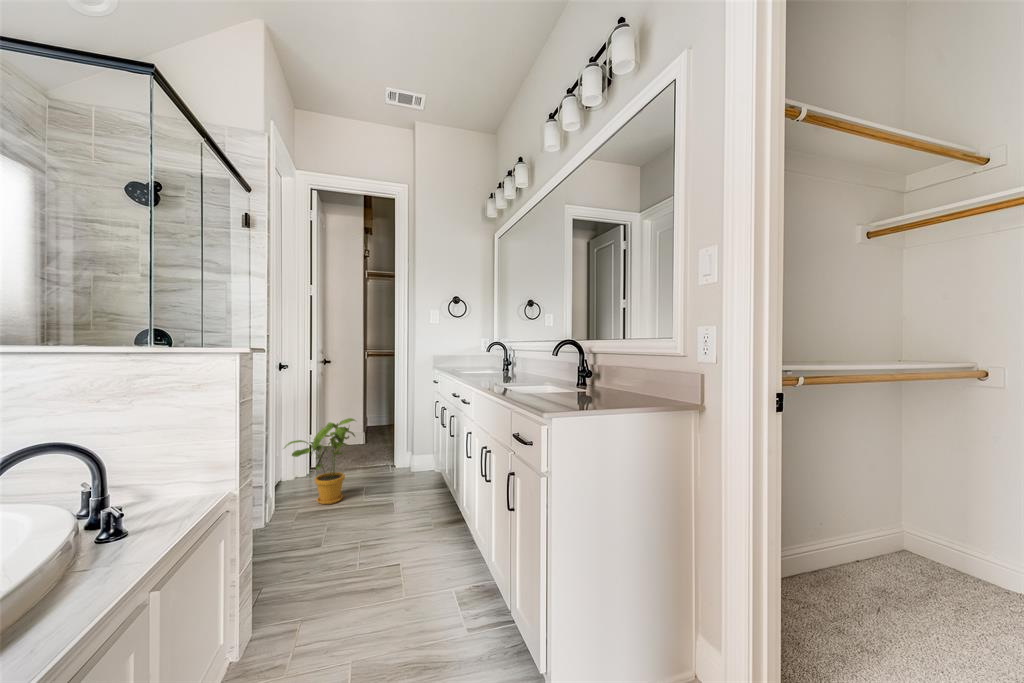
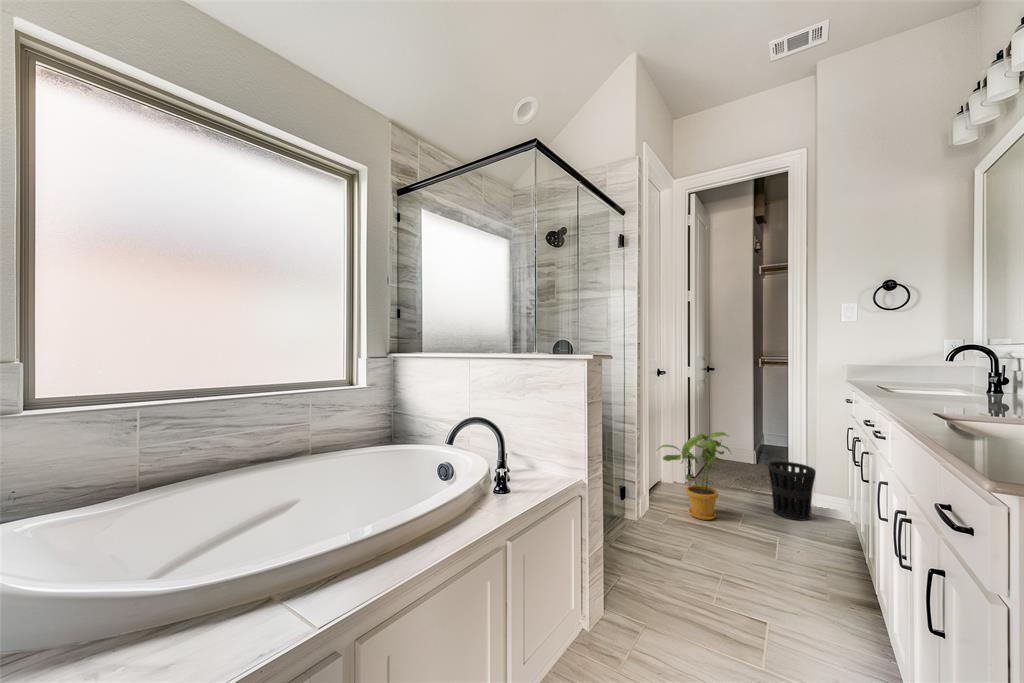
wastebasket: none [382,434,415,480] -> present [768,461,816,520]

